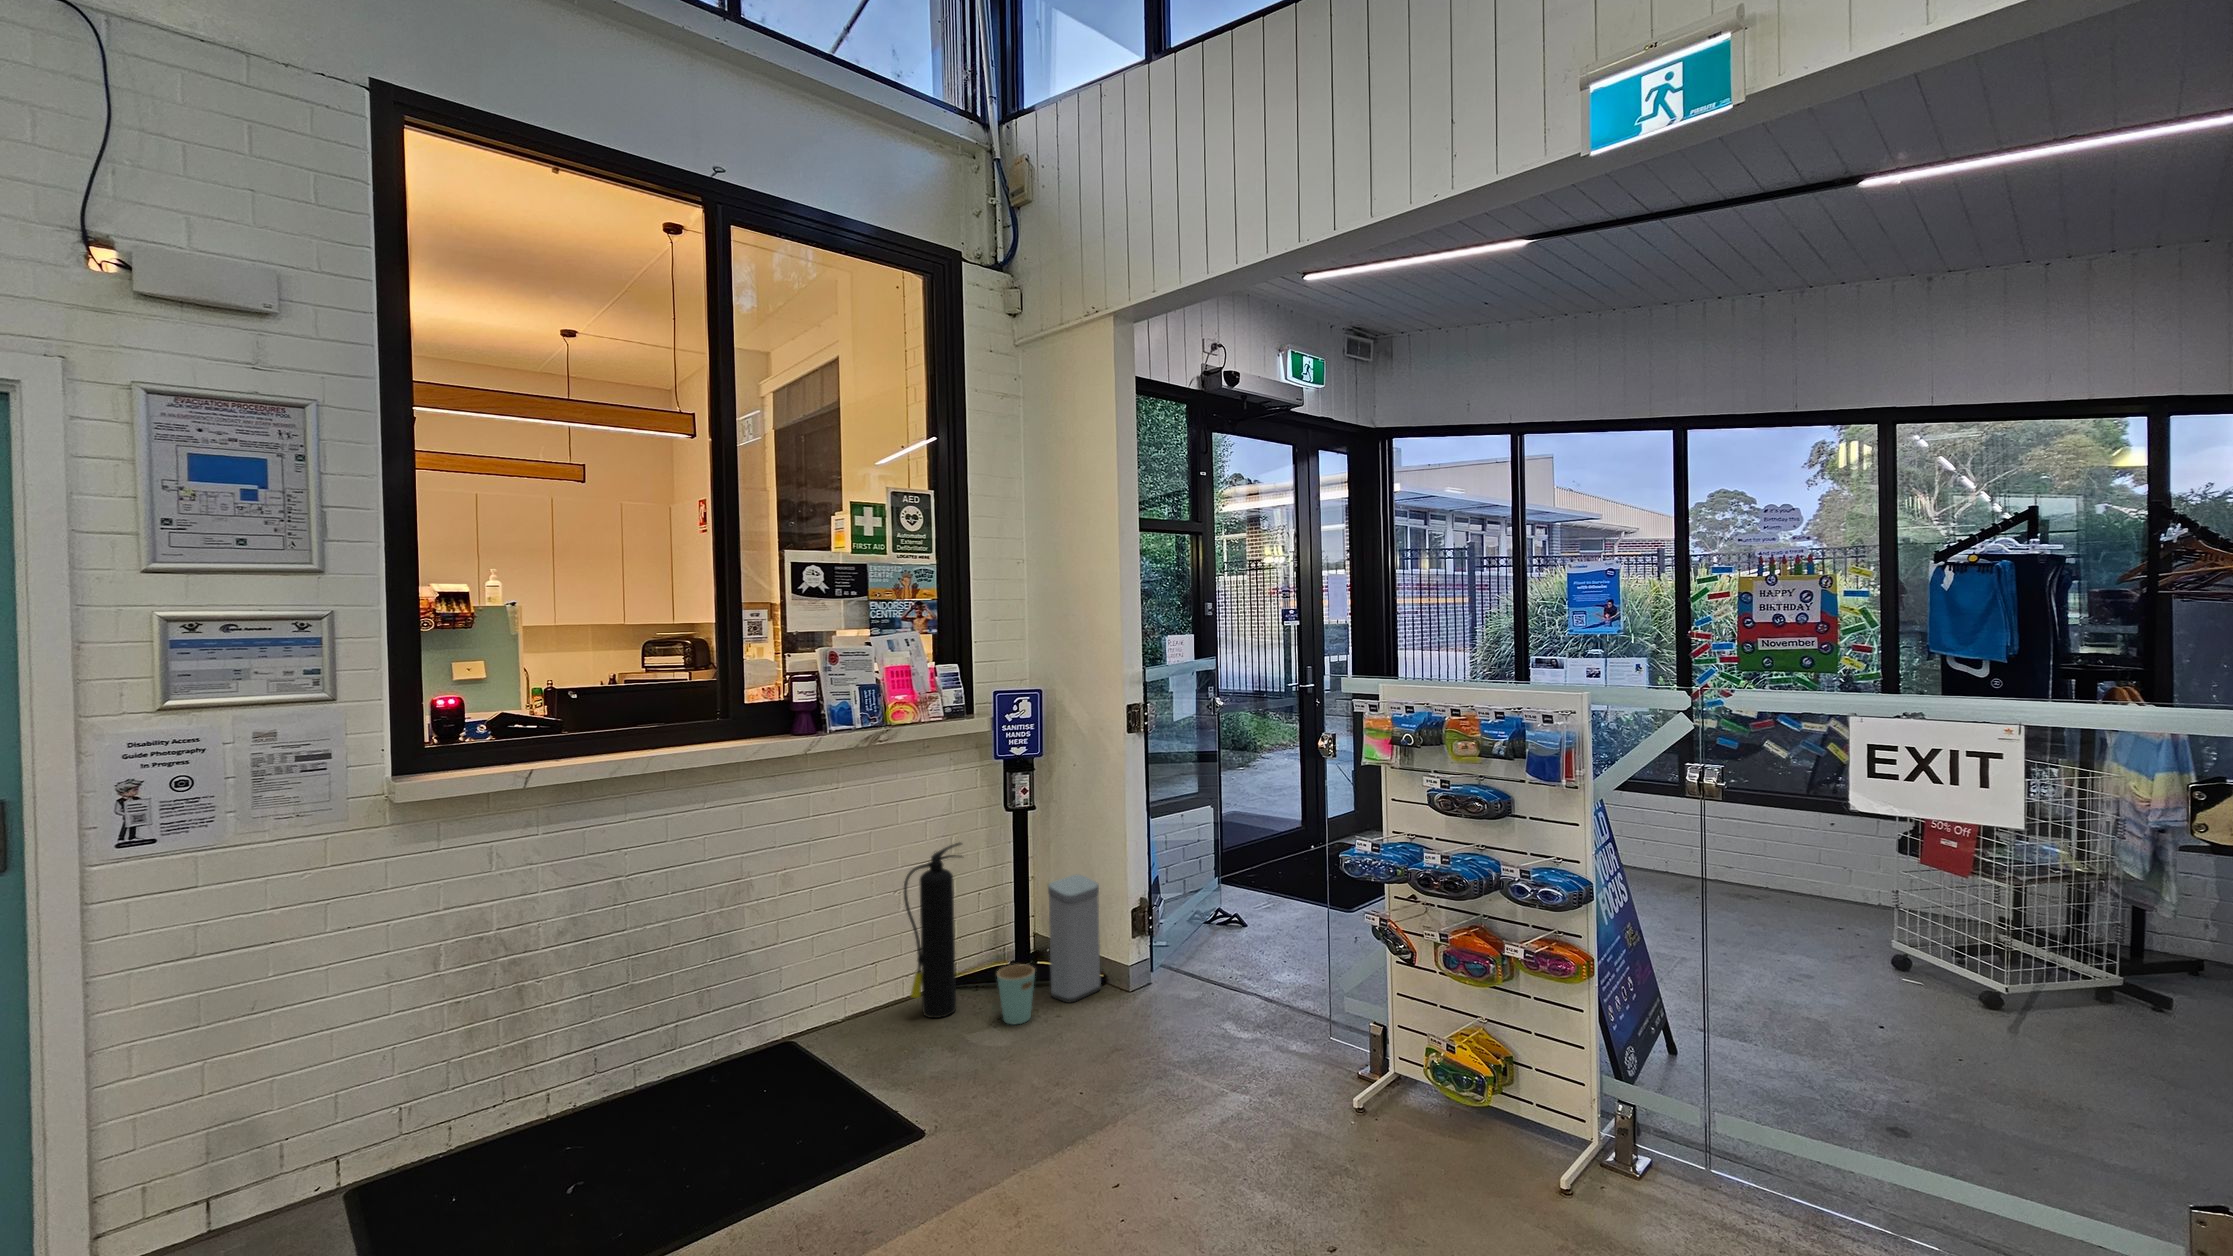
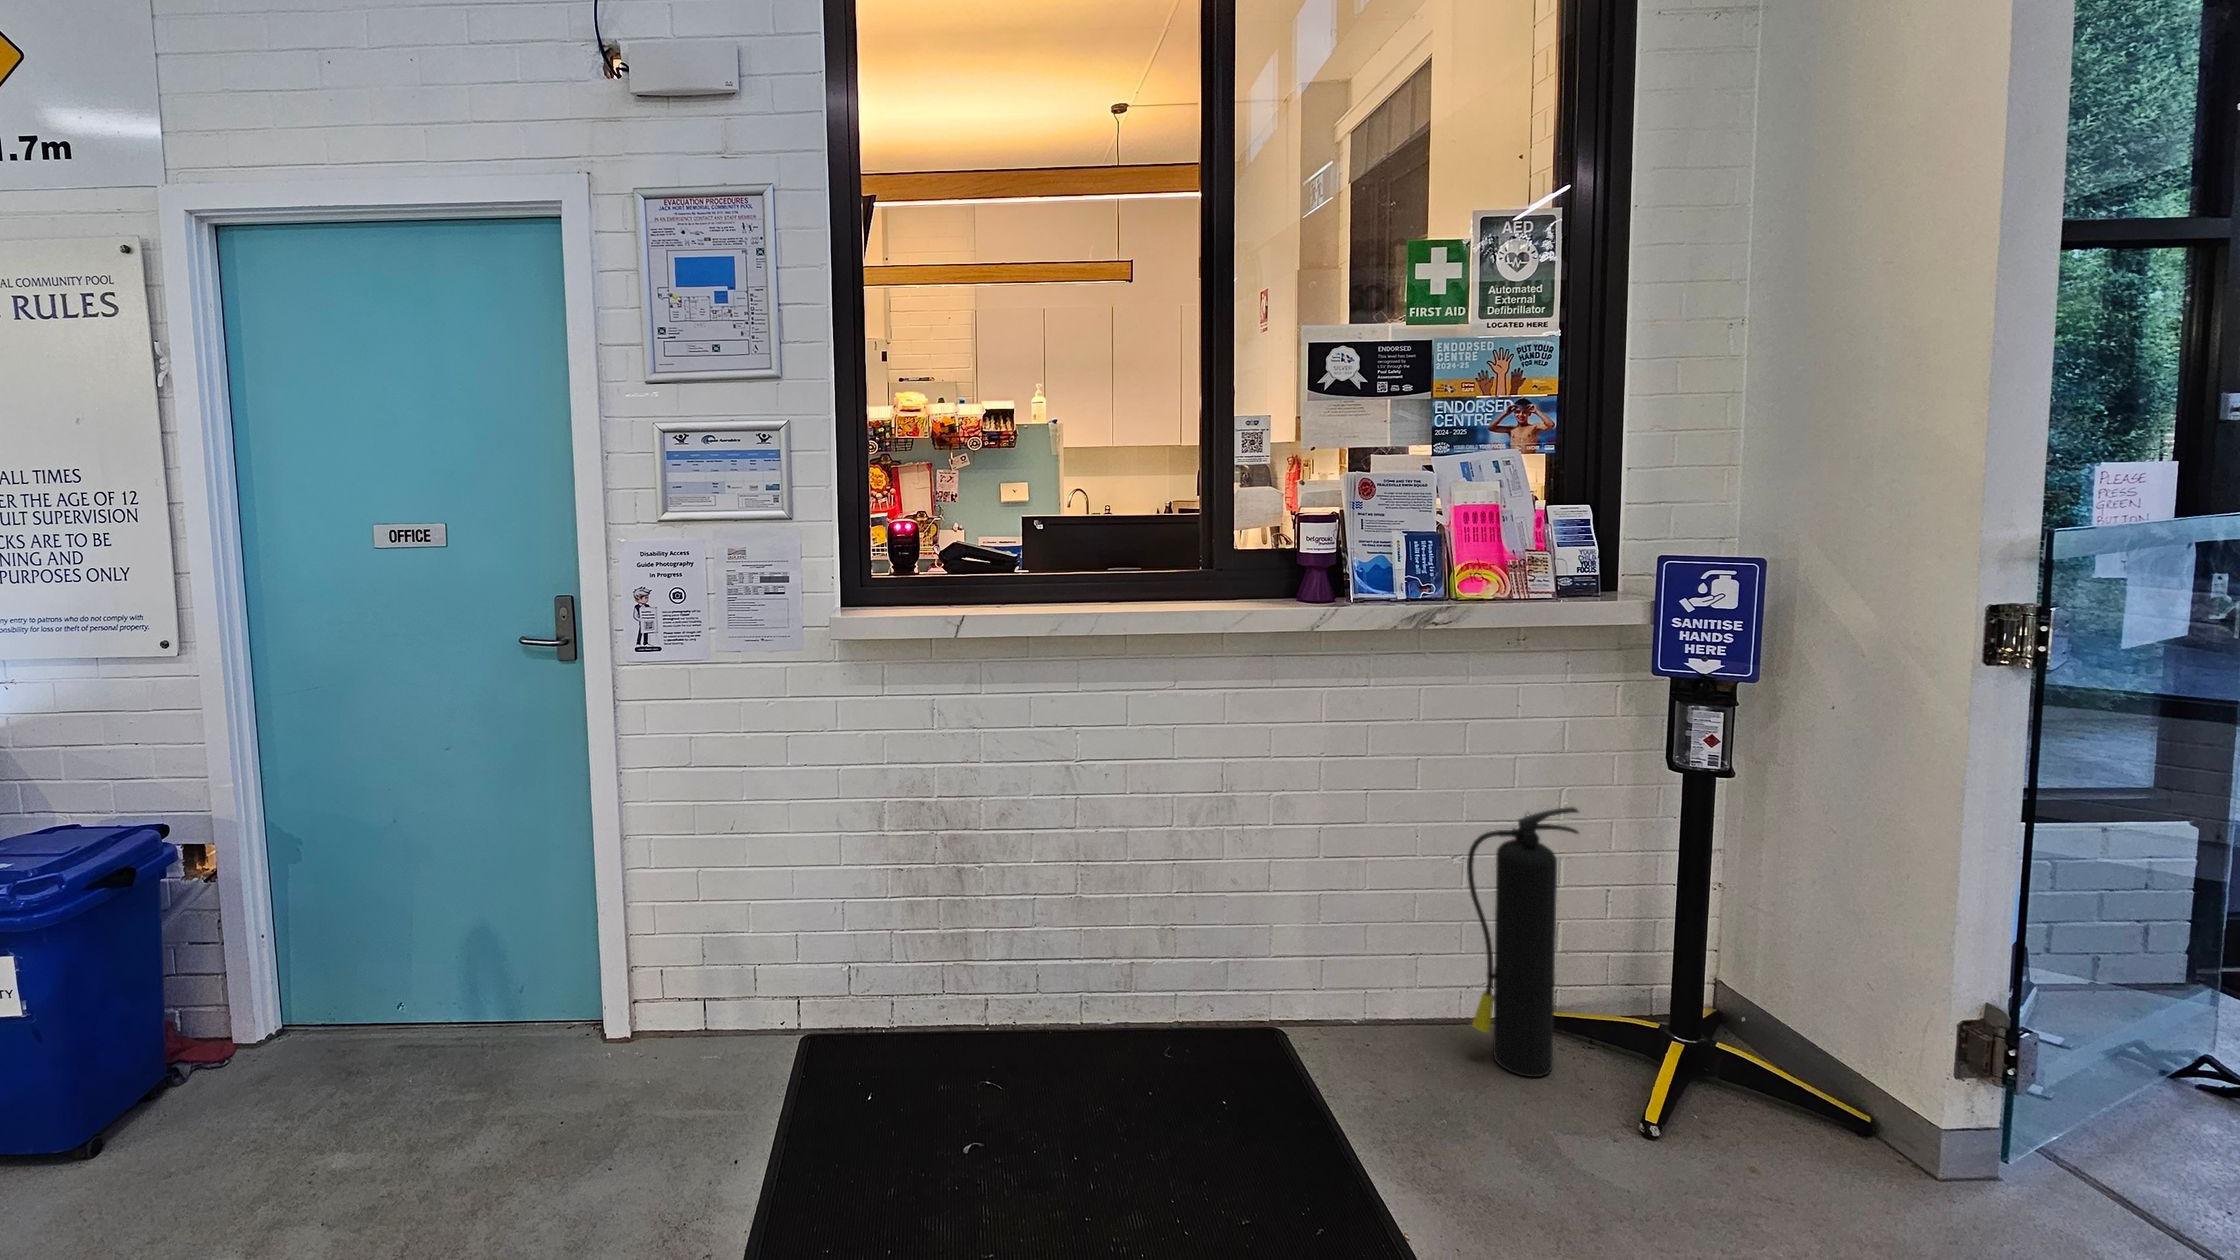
trash can: present [997,875,1100,1024] -> none [1629,916,1873,1152]

